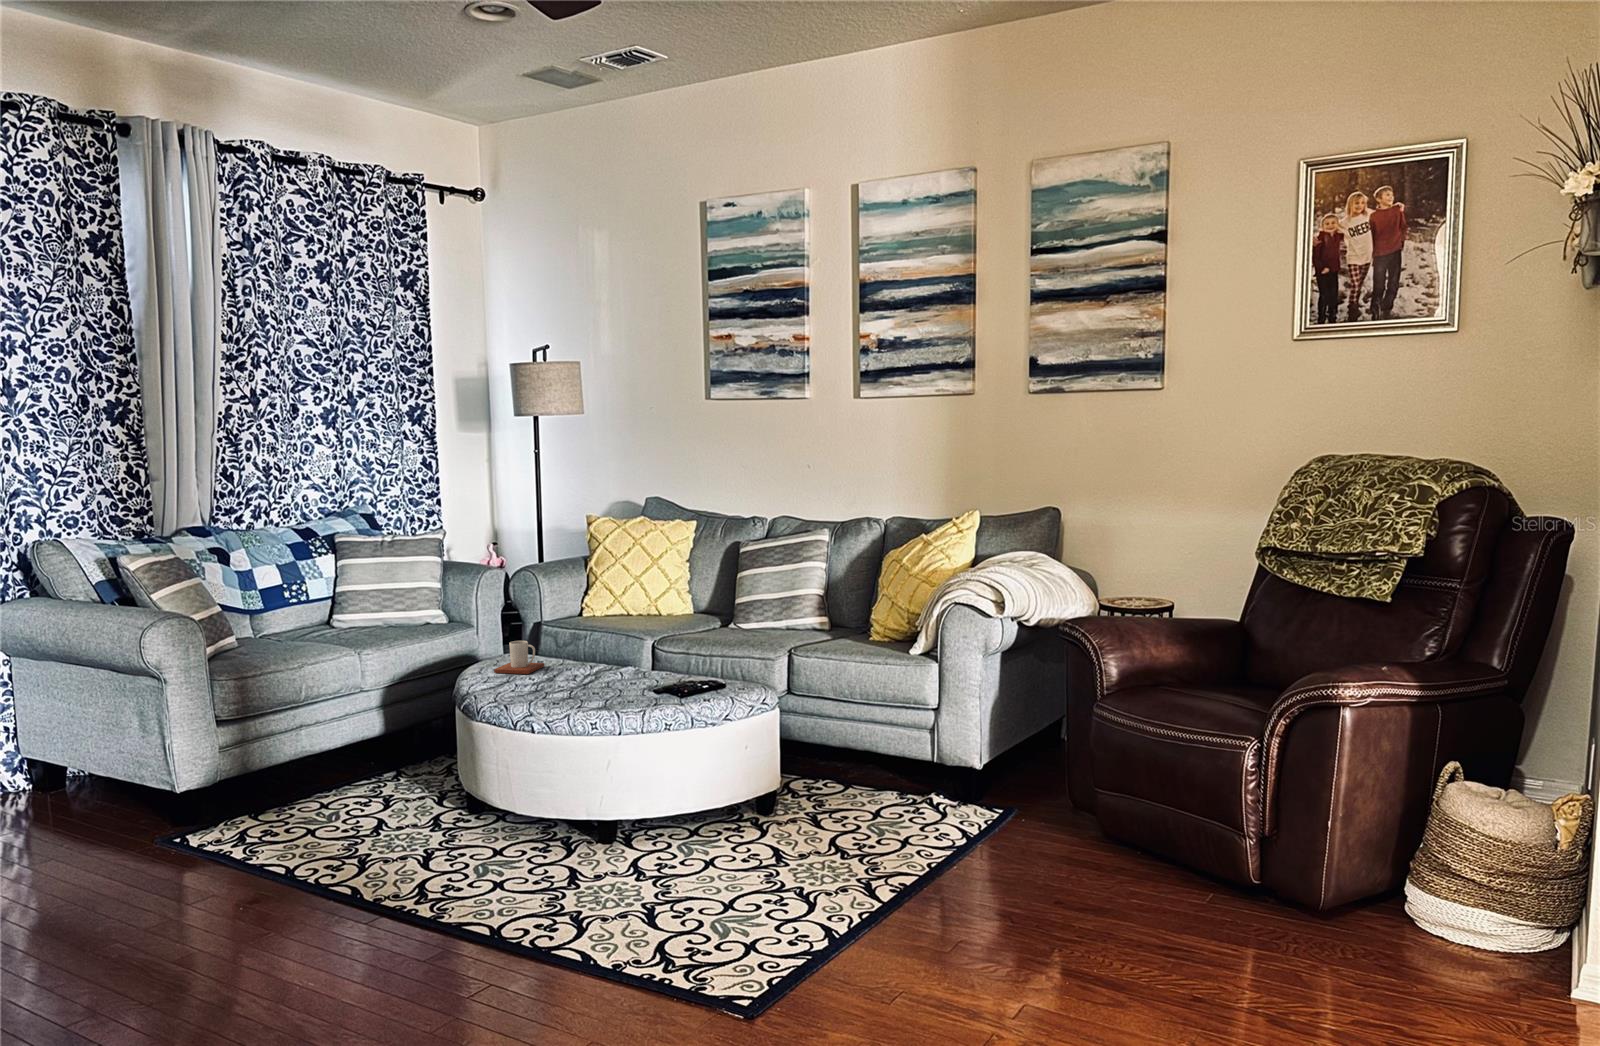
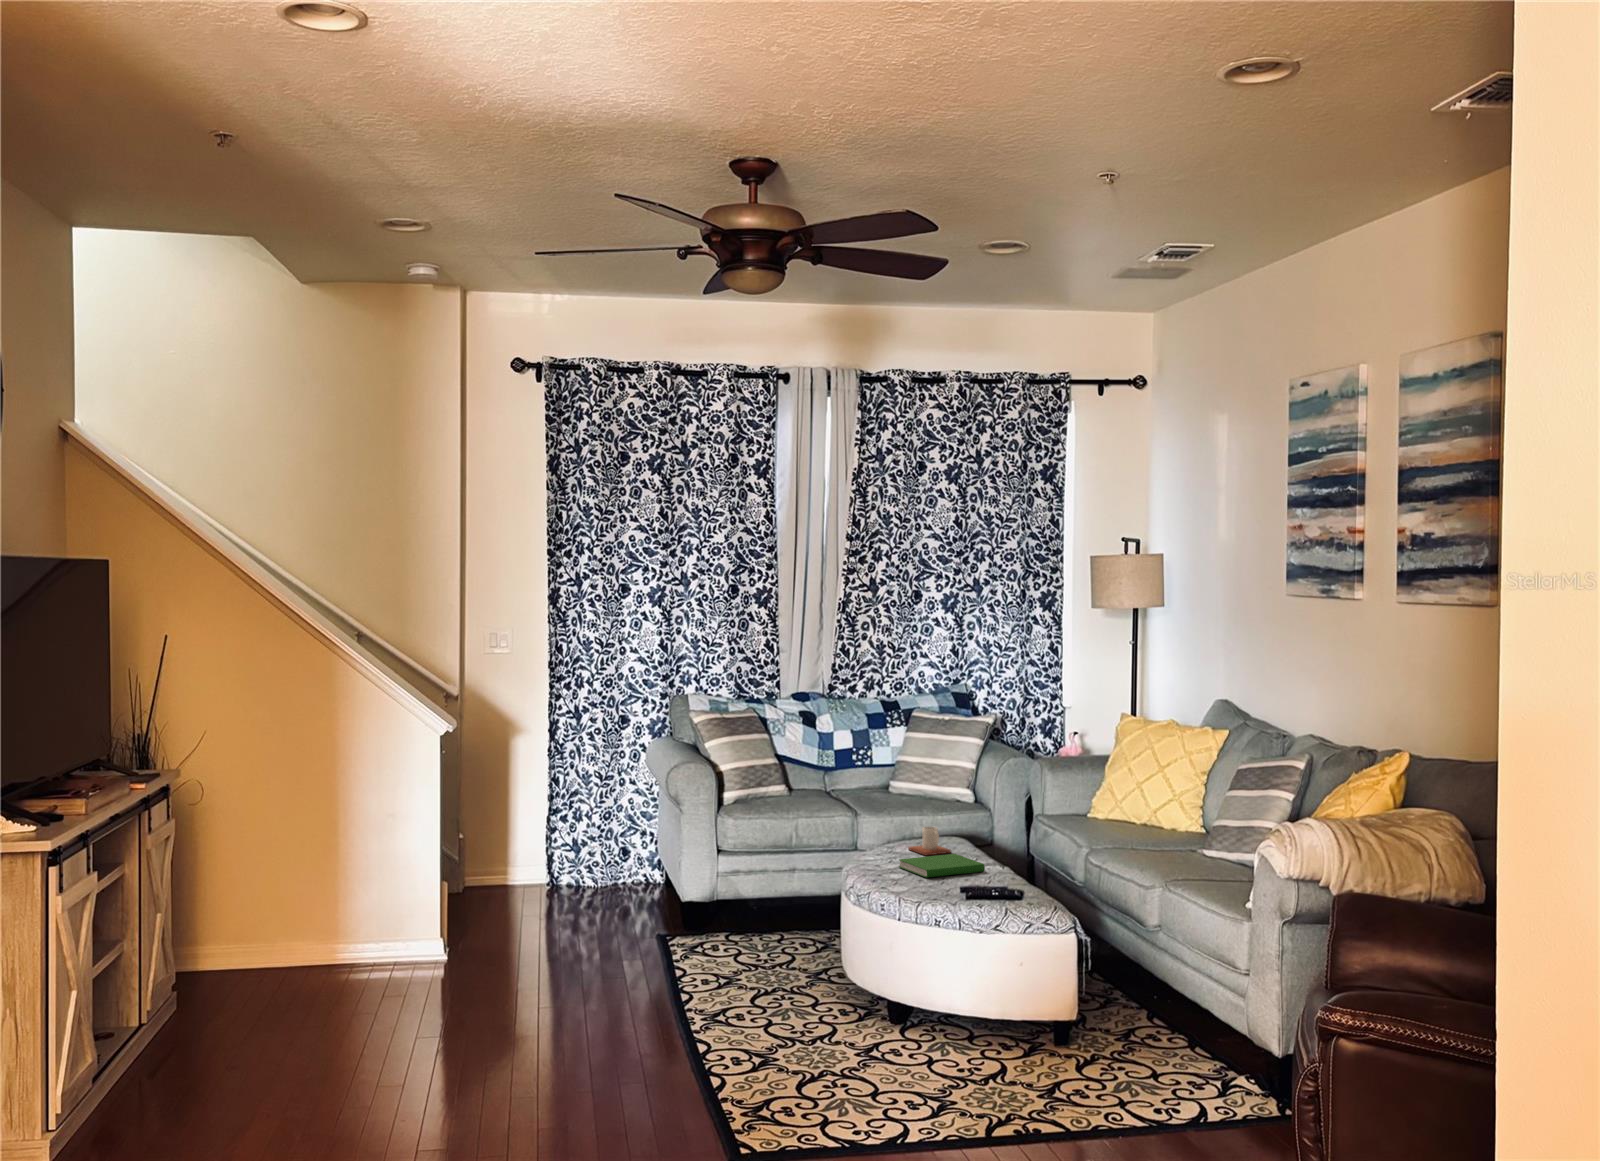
hardcover book: none [532,664,626,693] -> present [899,854,985,878]

